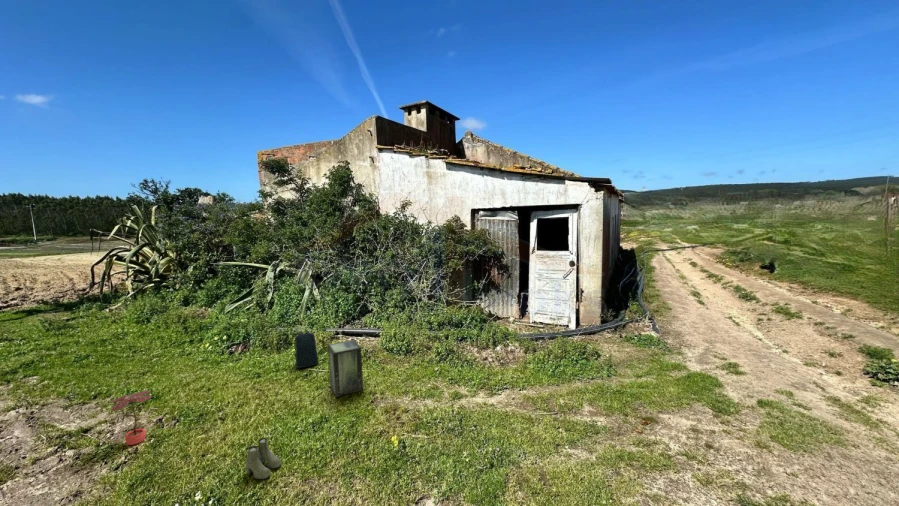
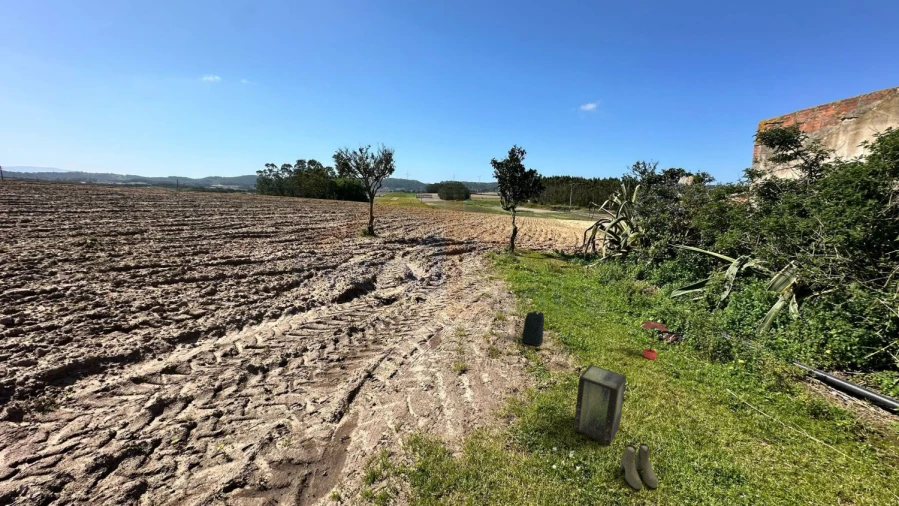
backpack: present [295,331,318,368] -> present [522,311,544,346]
storage box: present [328,340,363,397] -> present [573,365,626,445]
potted plant: present [111,391,152,445] -> present [642,321,668,359]

